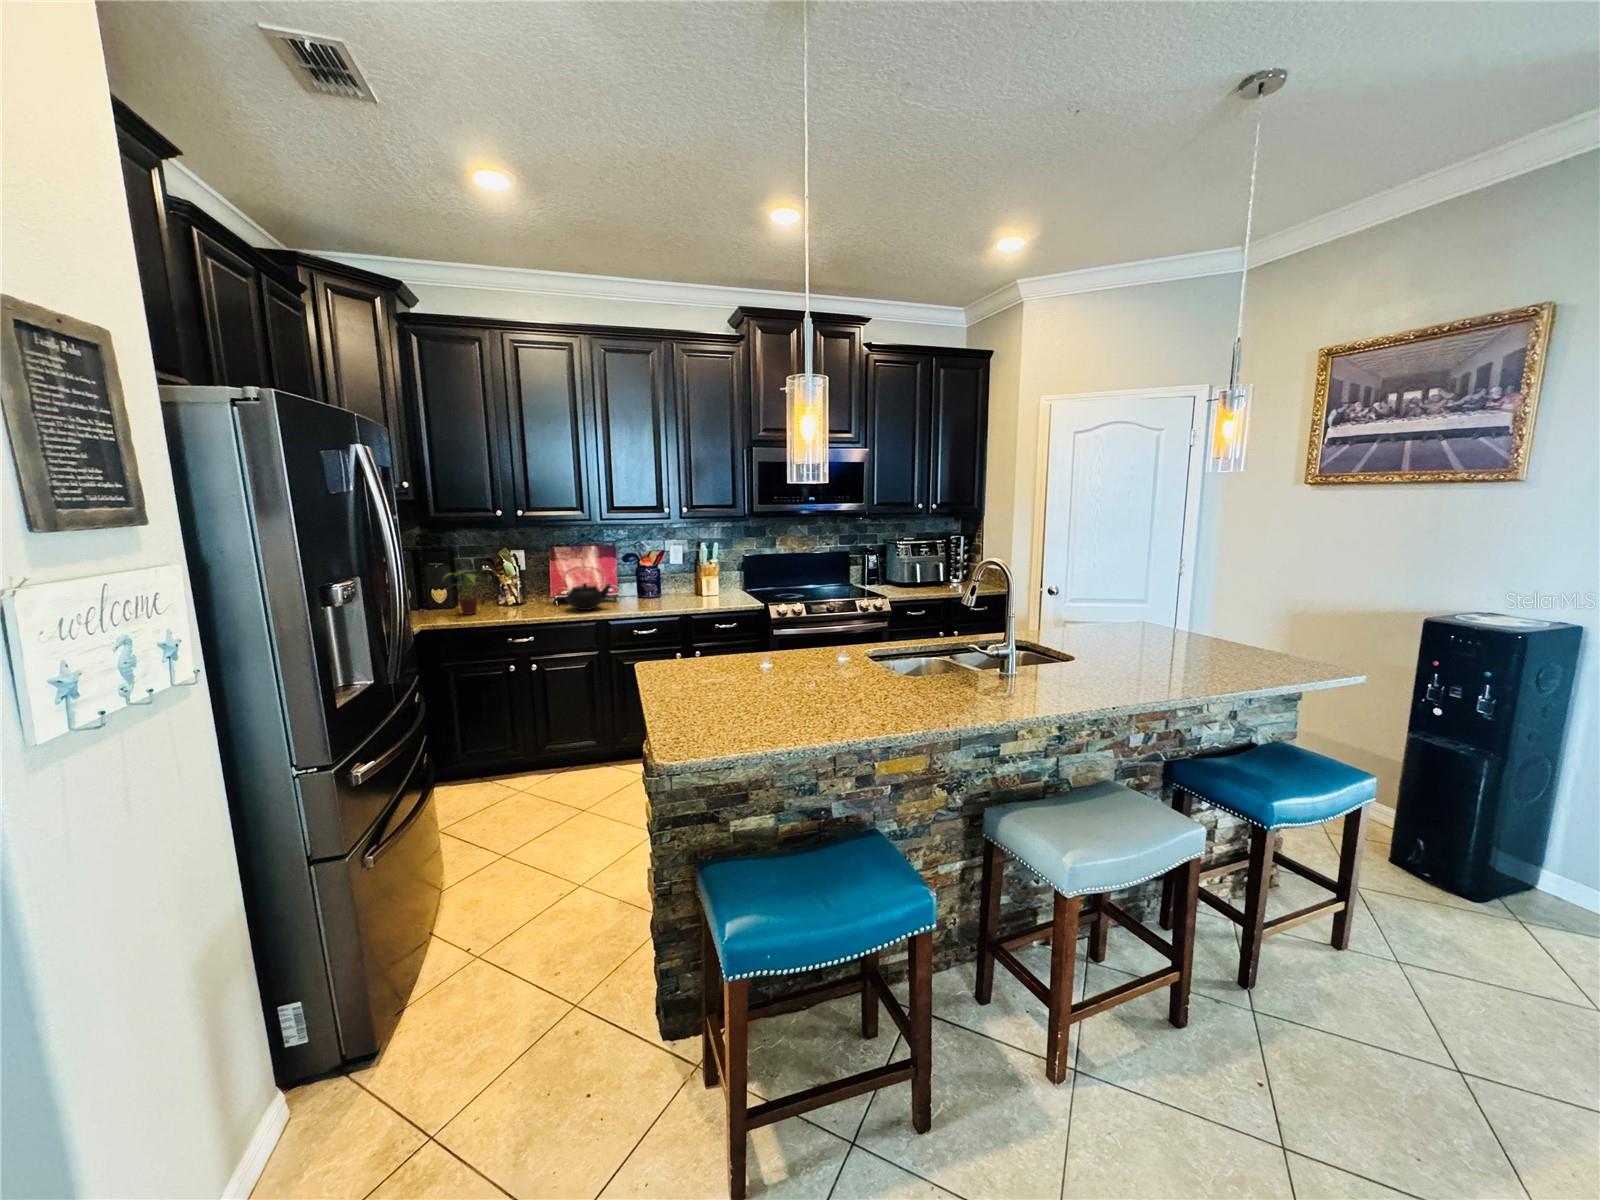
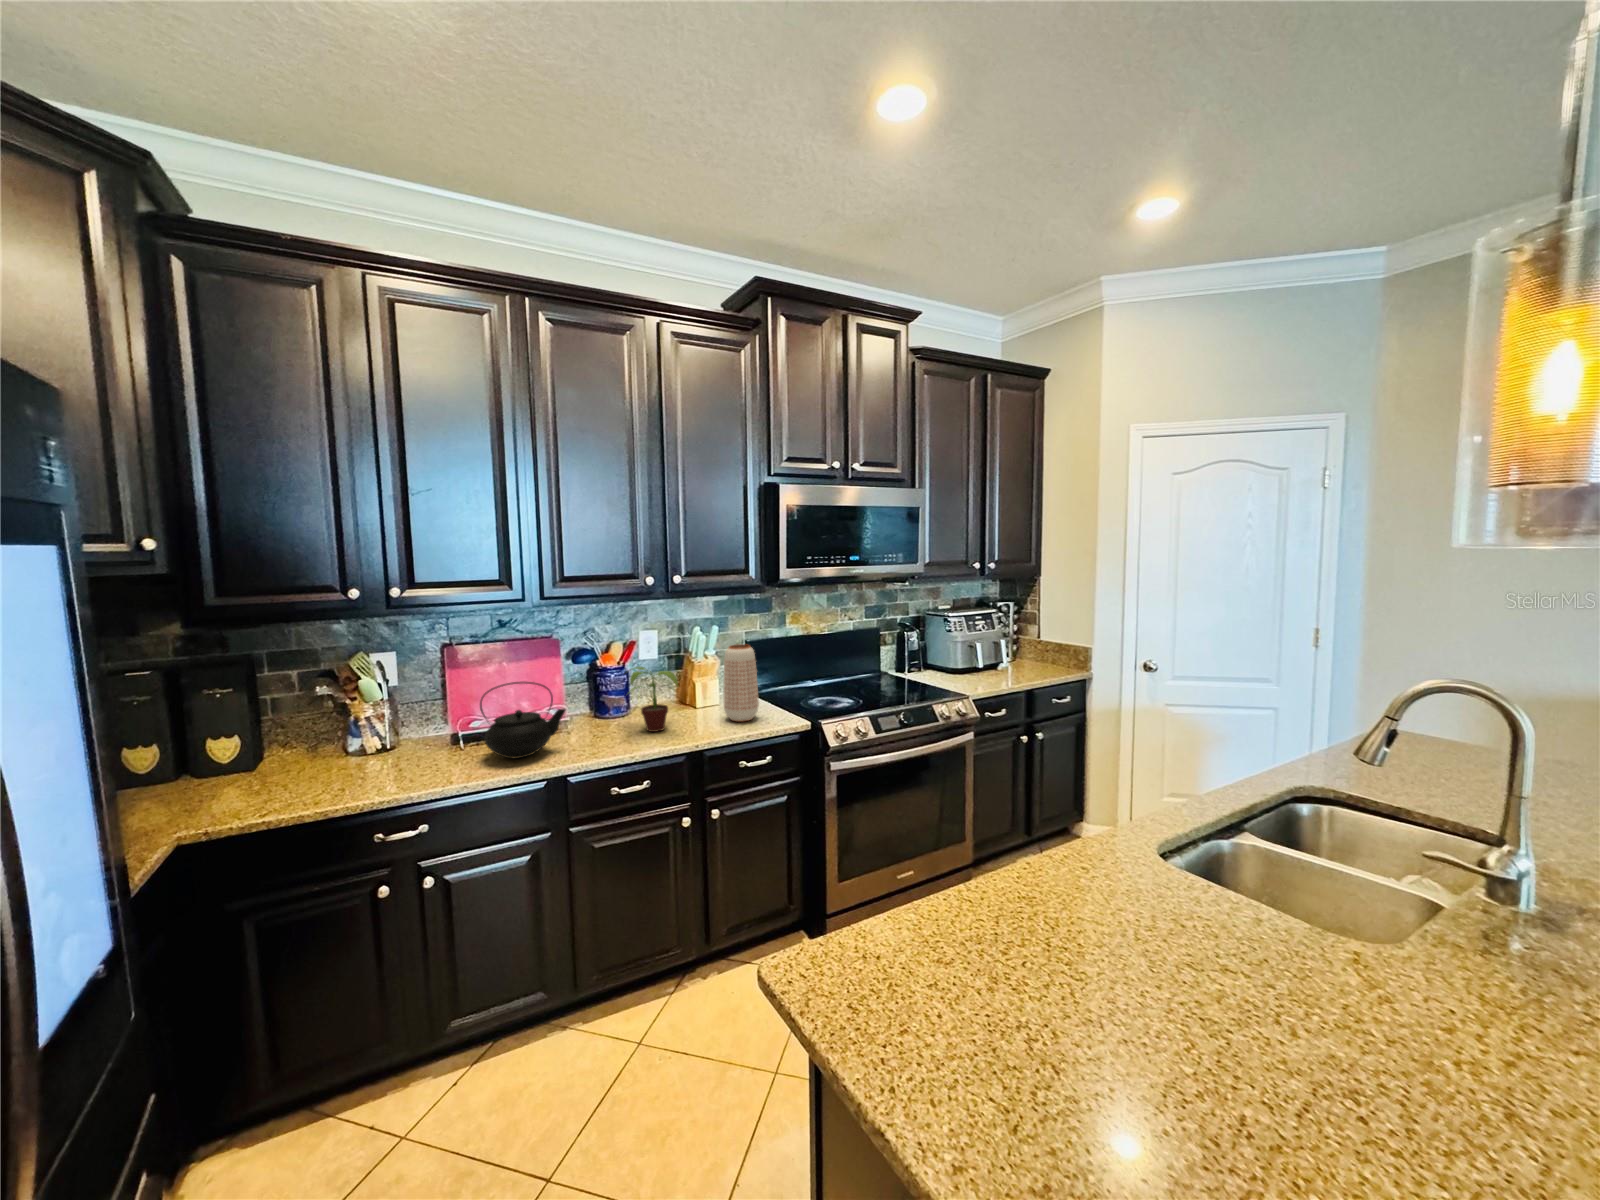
vase: none [713,554,735,602] -> present [724,644,759,722]
potted plant: present [443,572,478,615] -> present [625,667,678,732]

